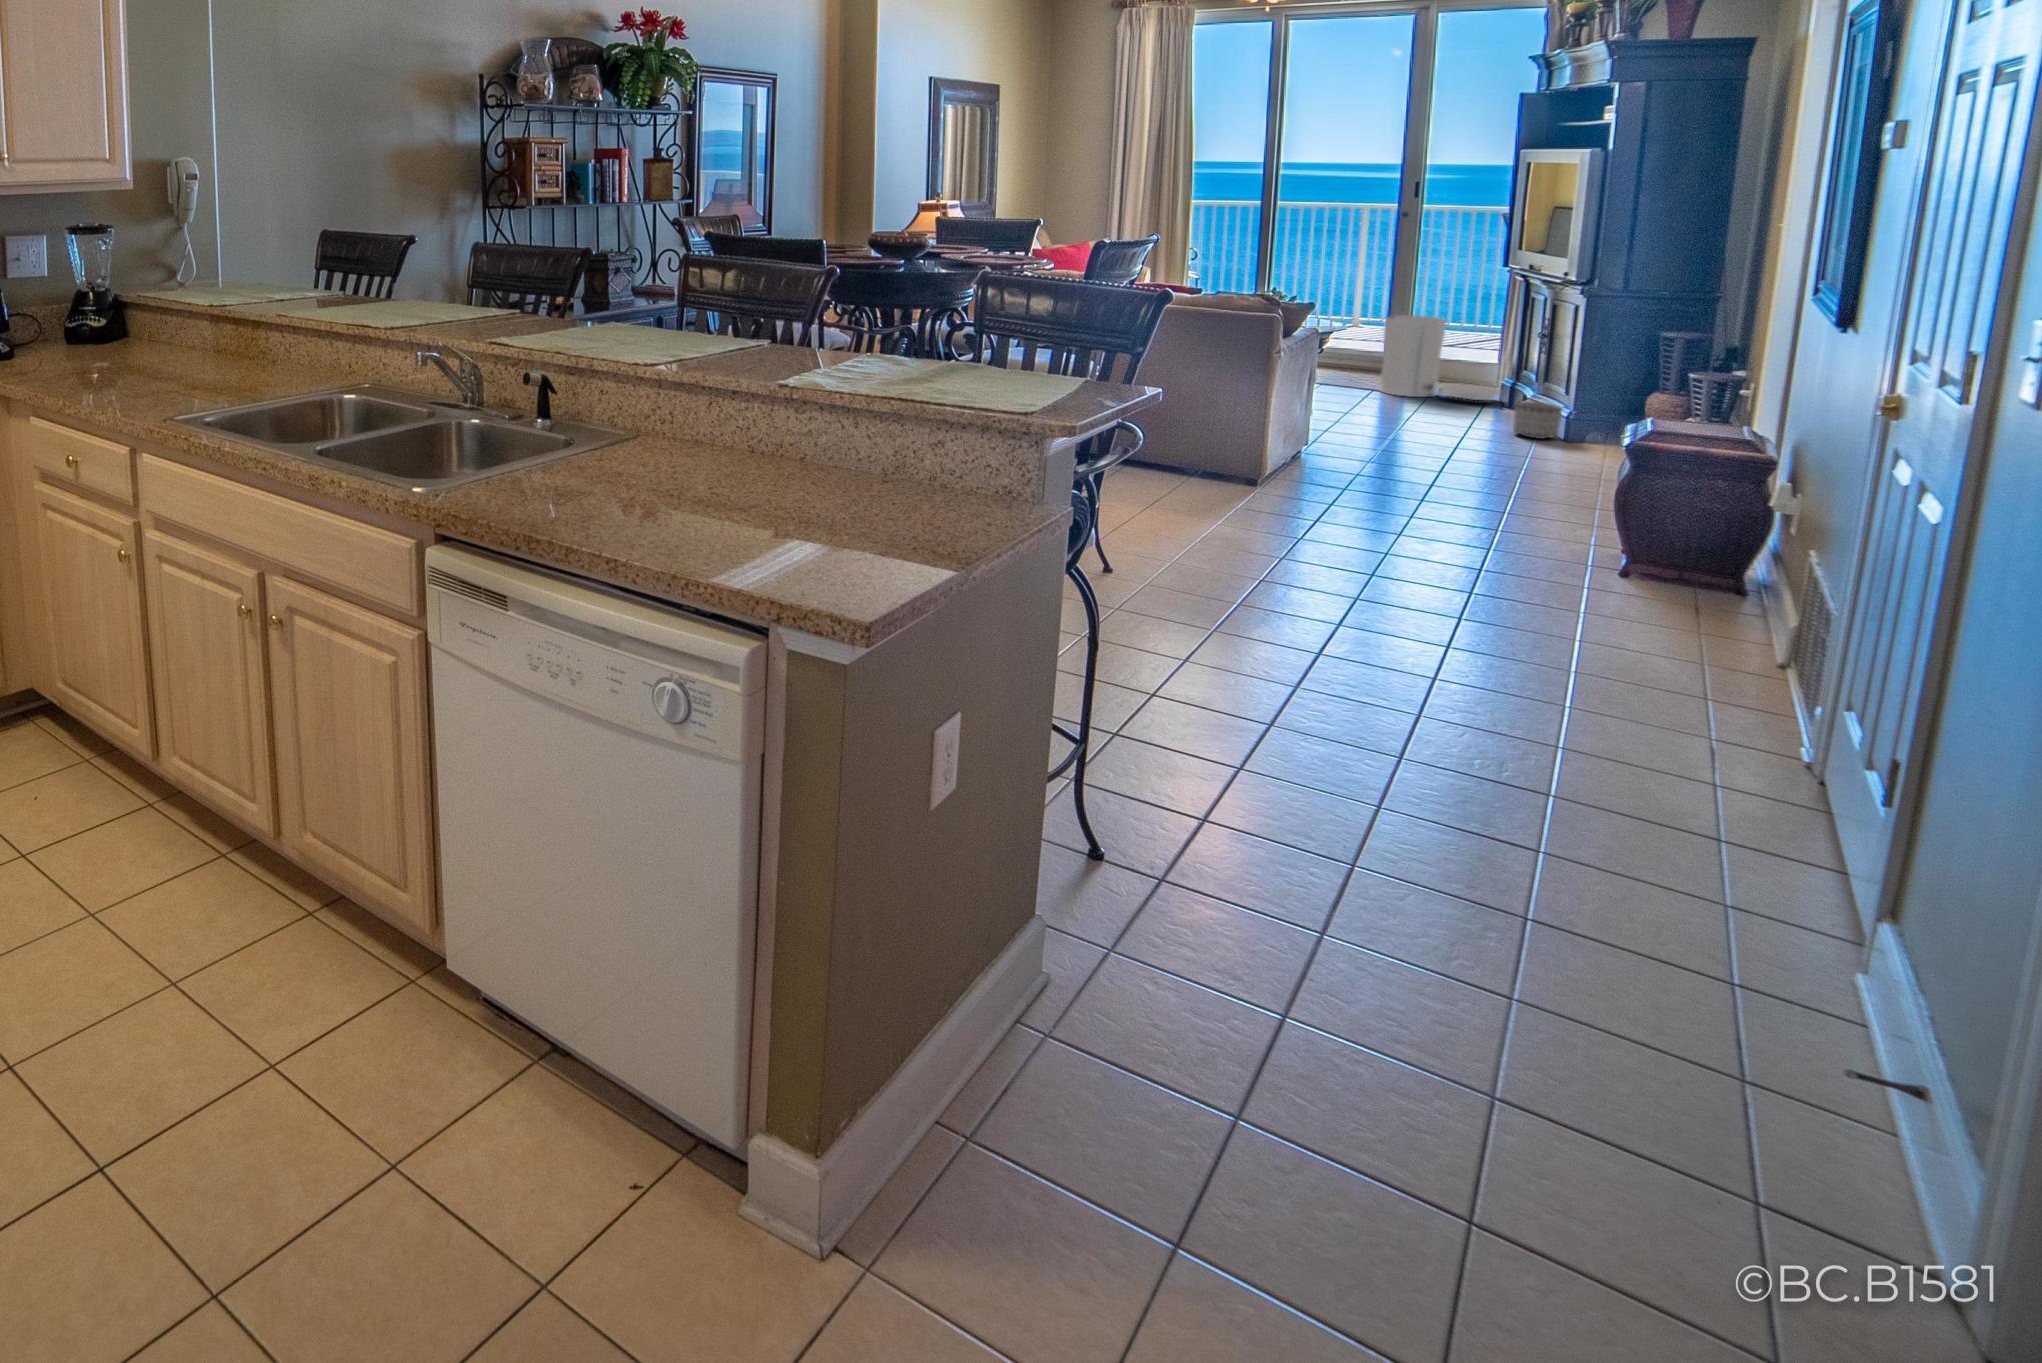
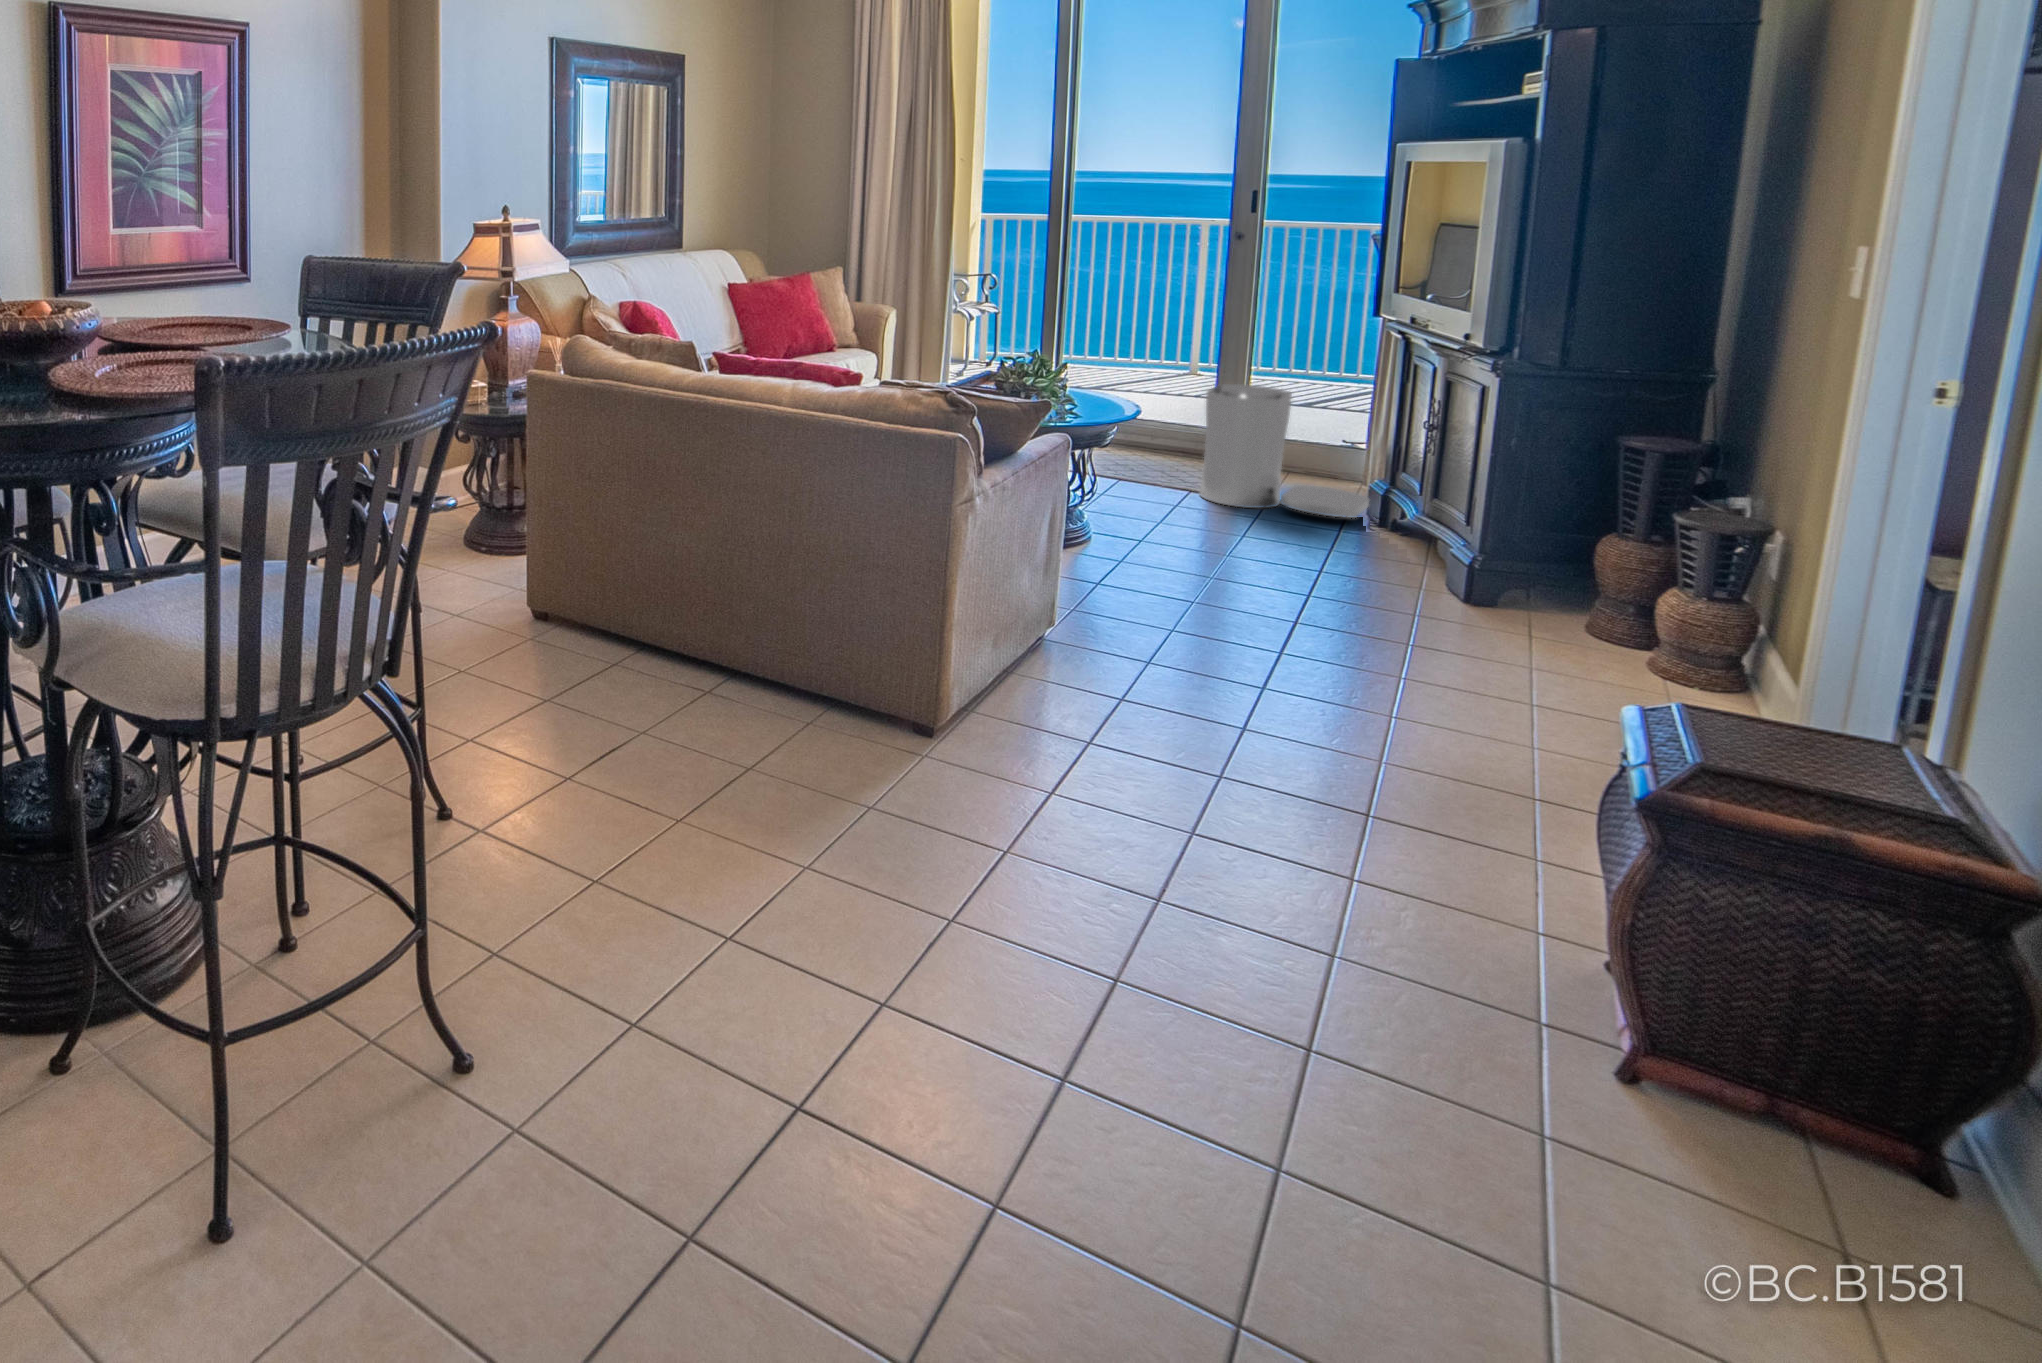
planter: present [1513,401,1562,439] -> none [1389,538,1466,602]

